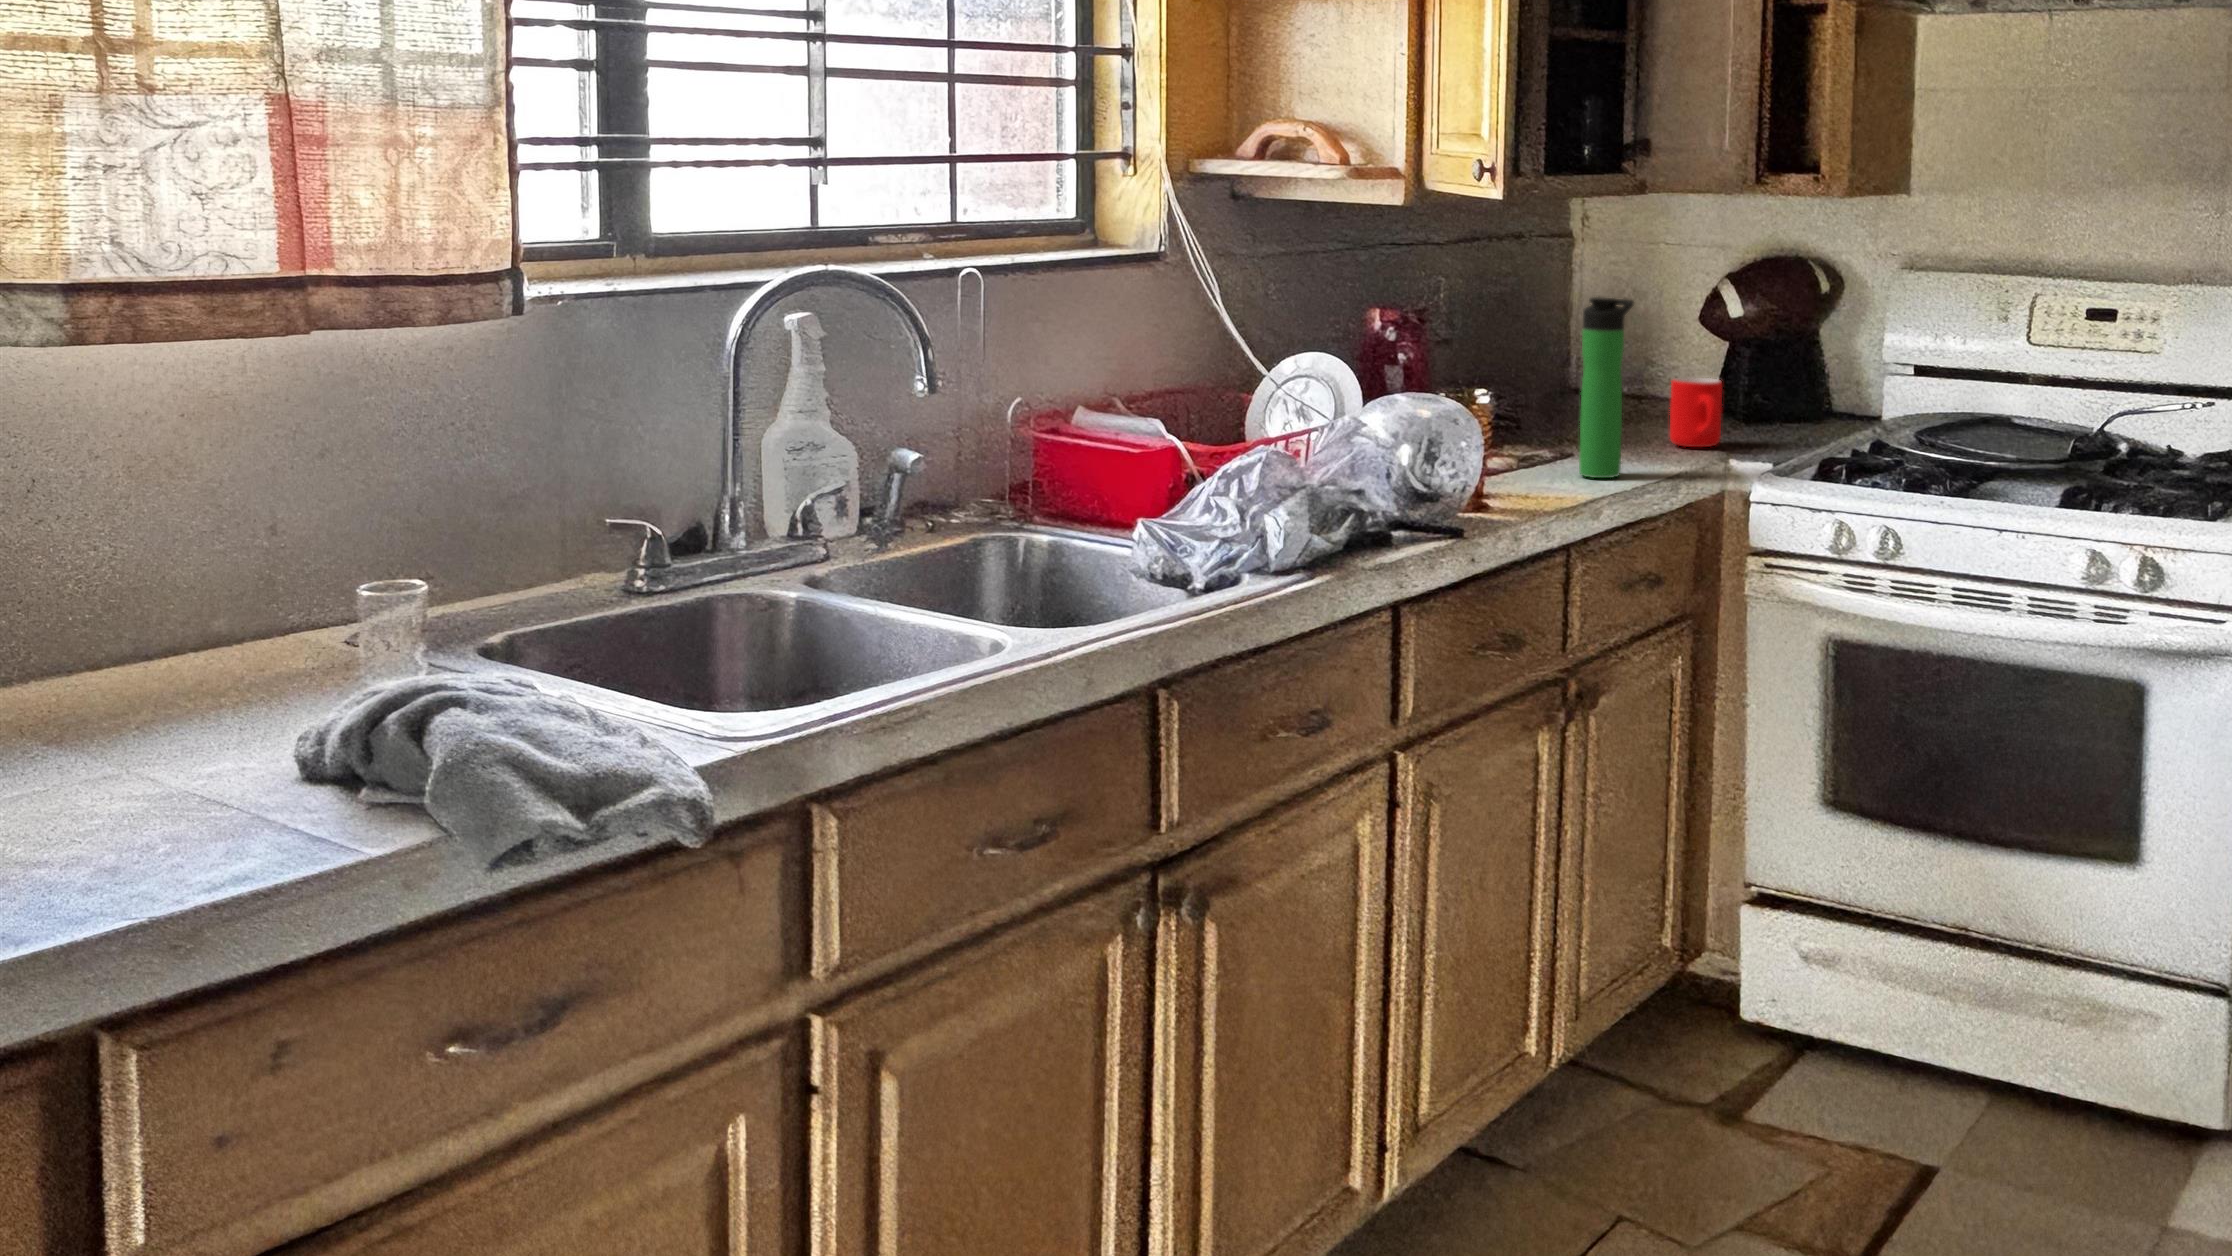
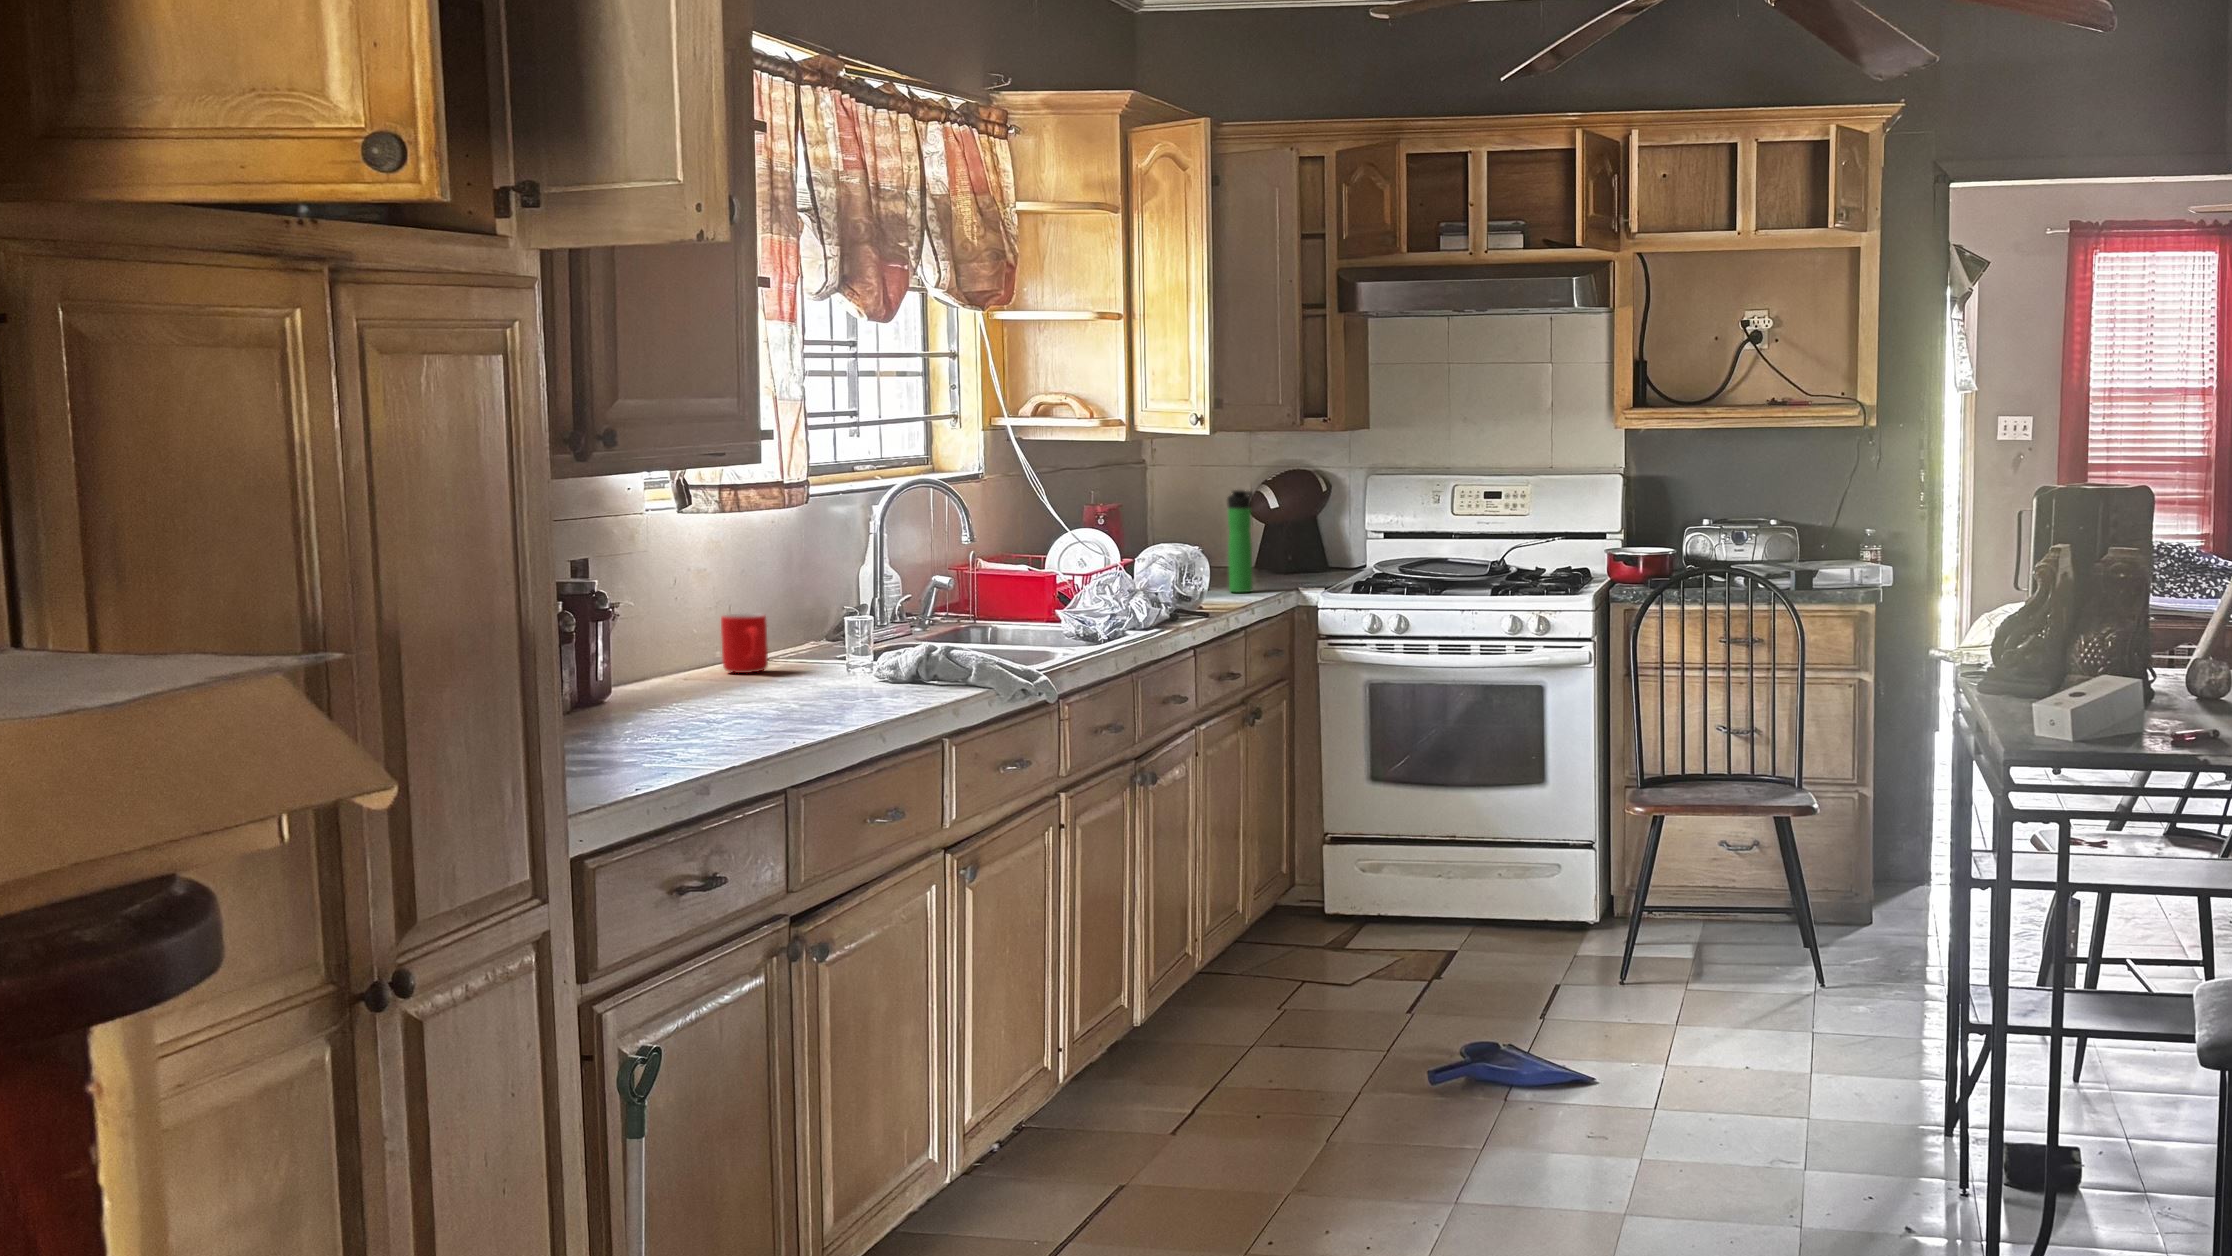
mug: present [1670,377,1722,447] -> present [721,613,768,673]

